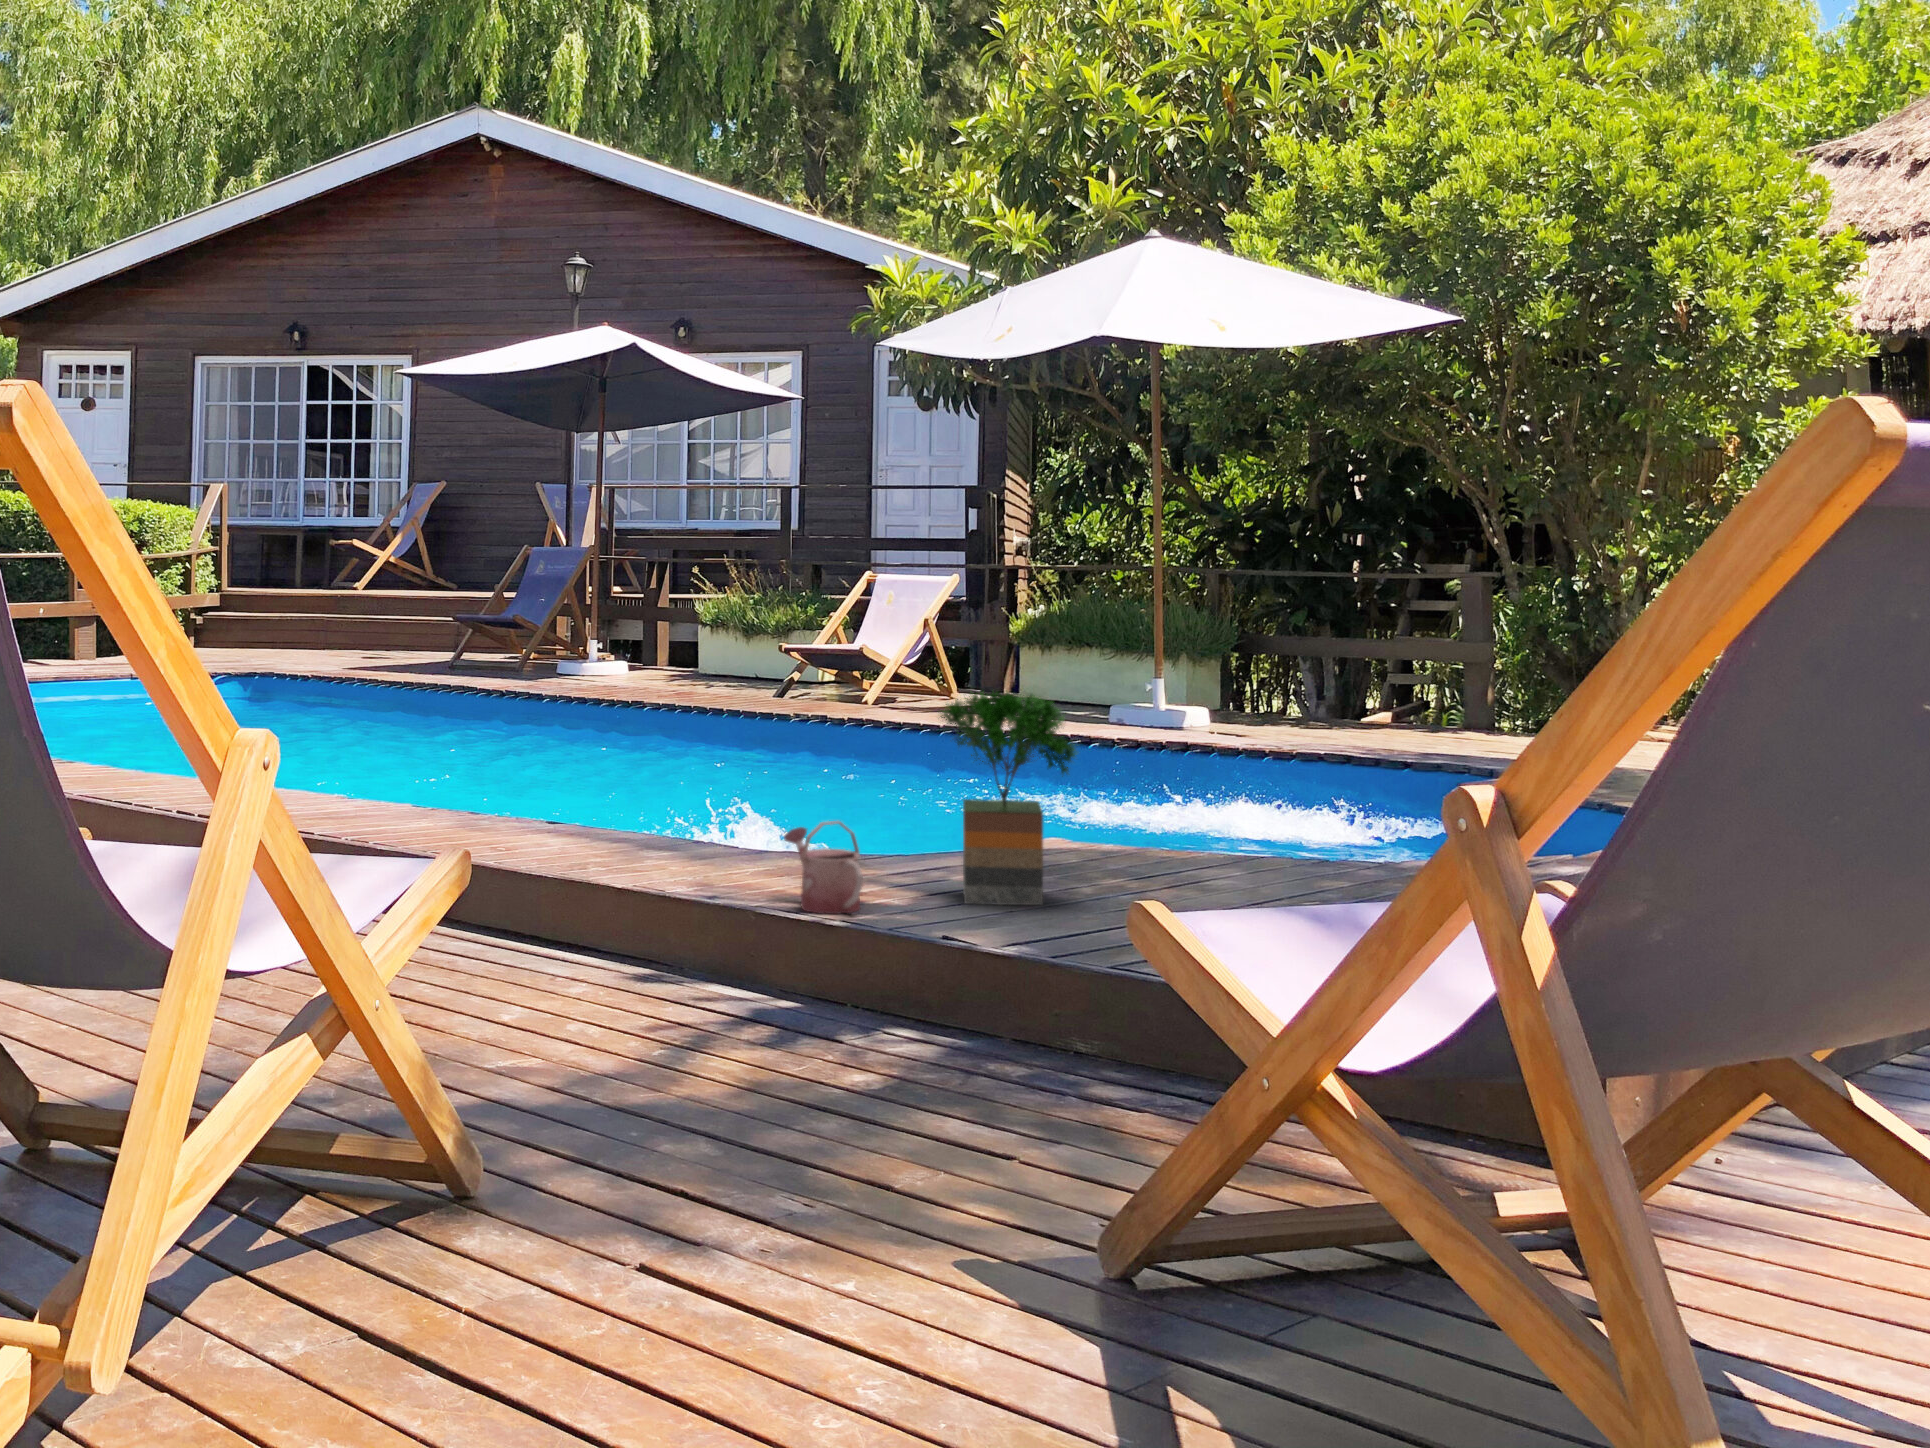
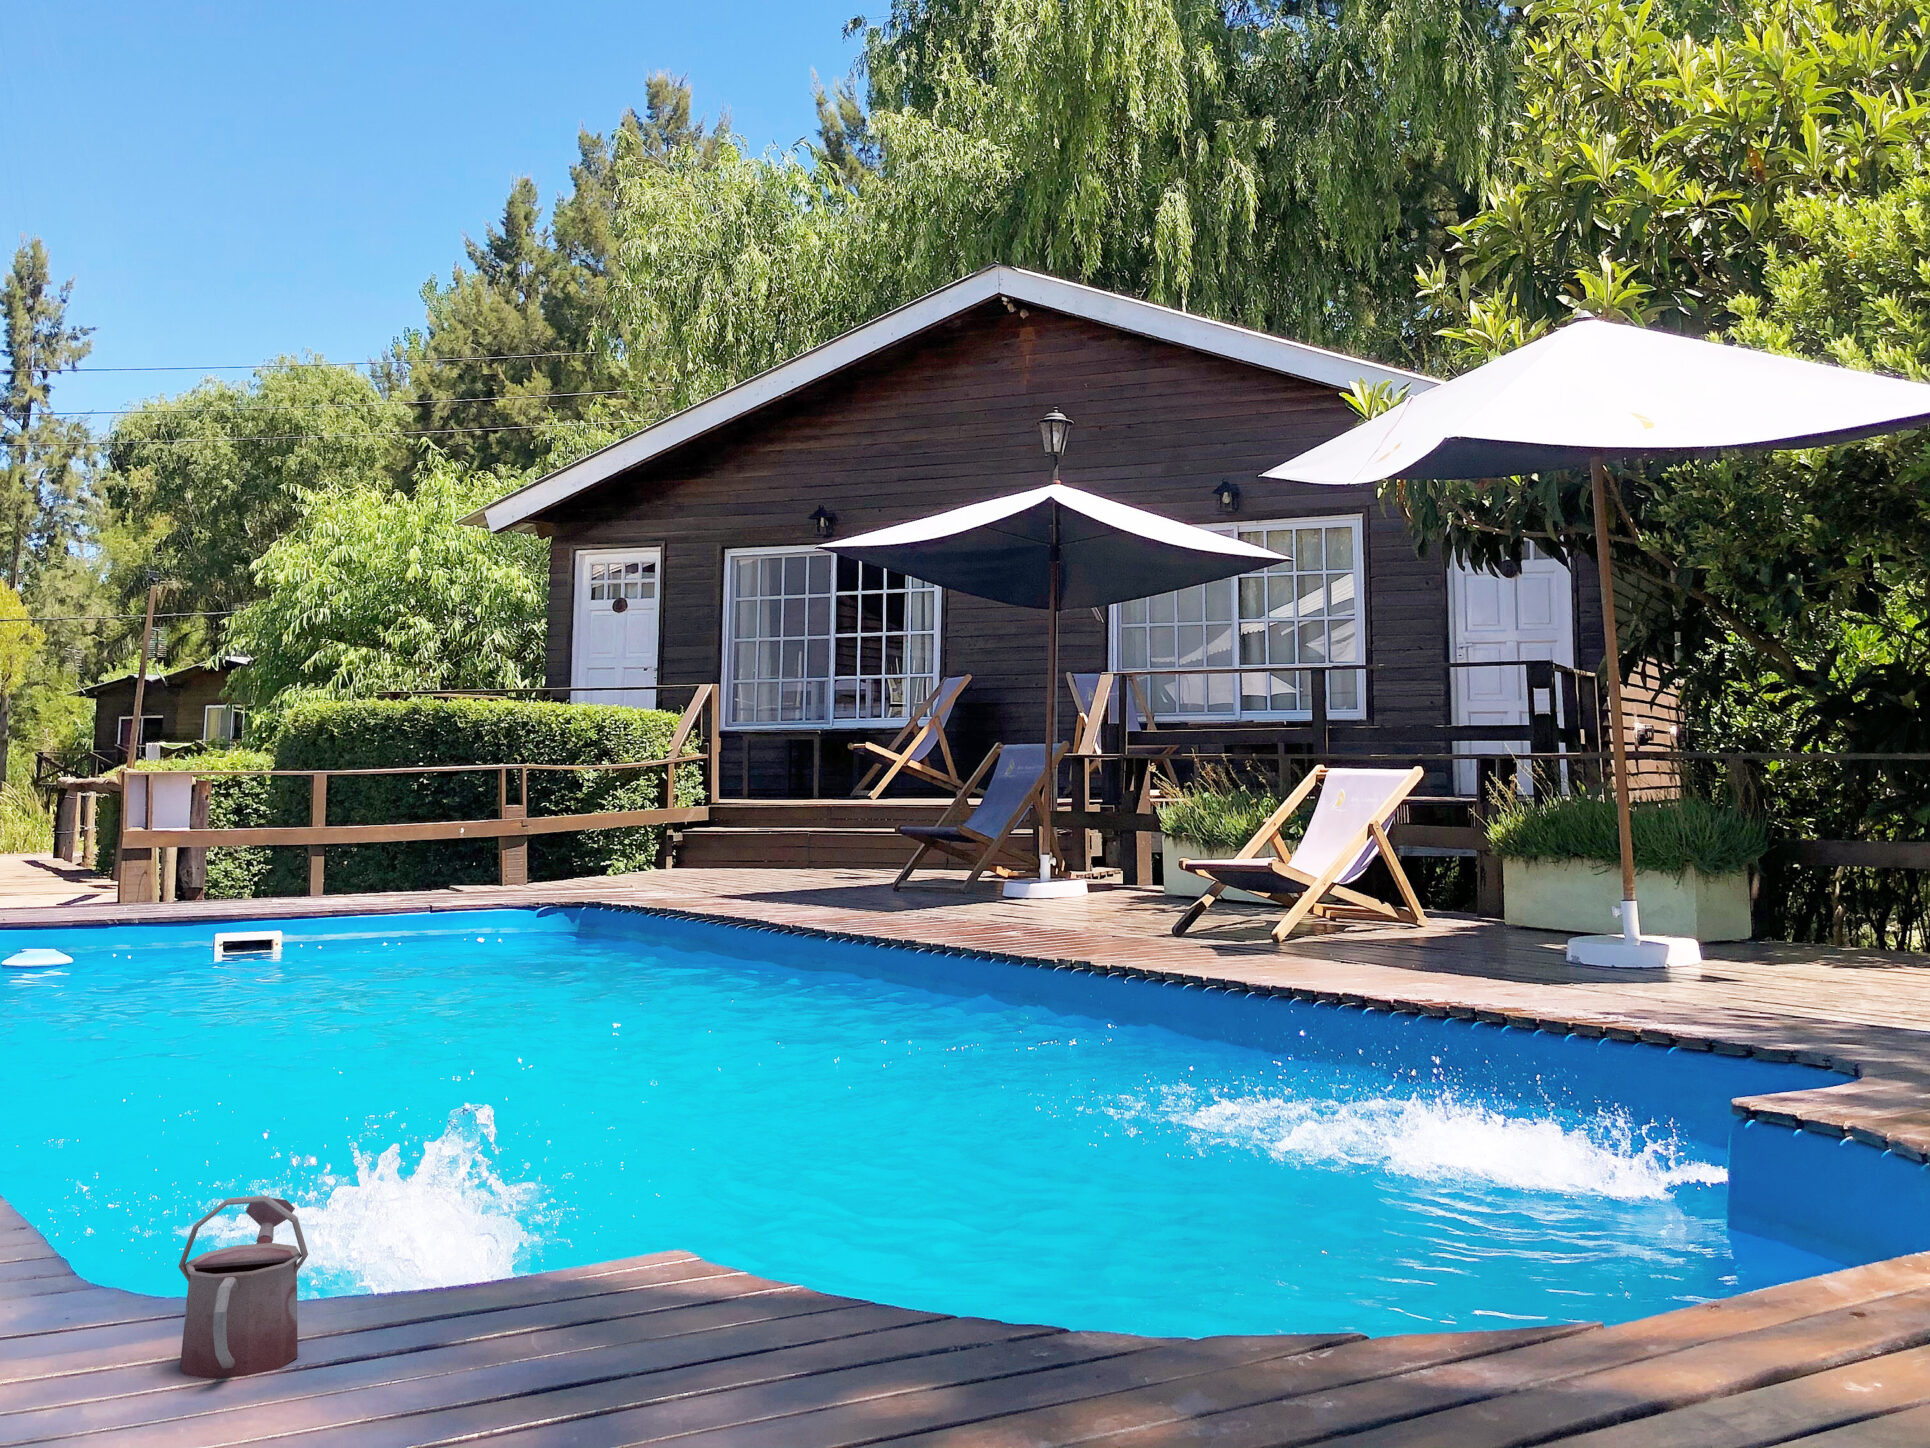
potted tree: present [940,692,1077,905] -> none [500,953,753,1377]

